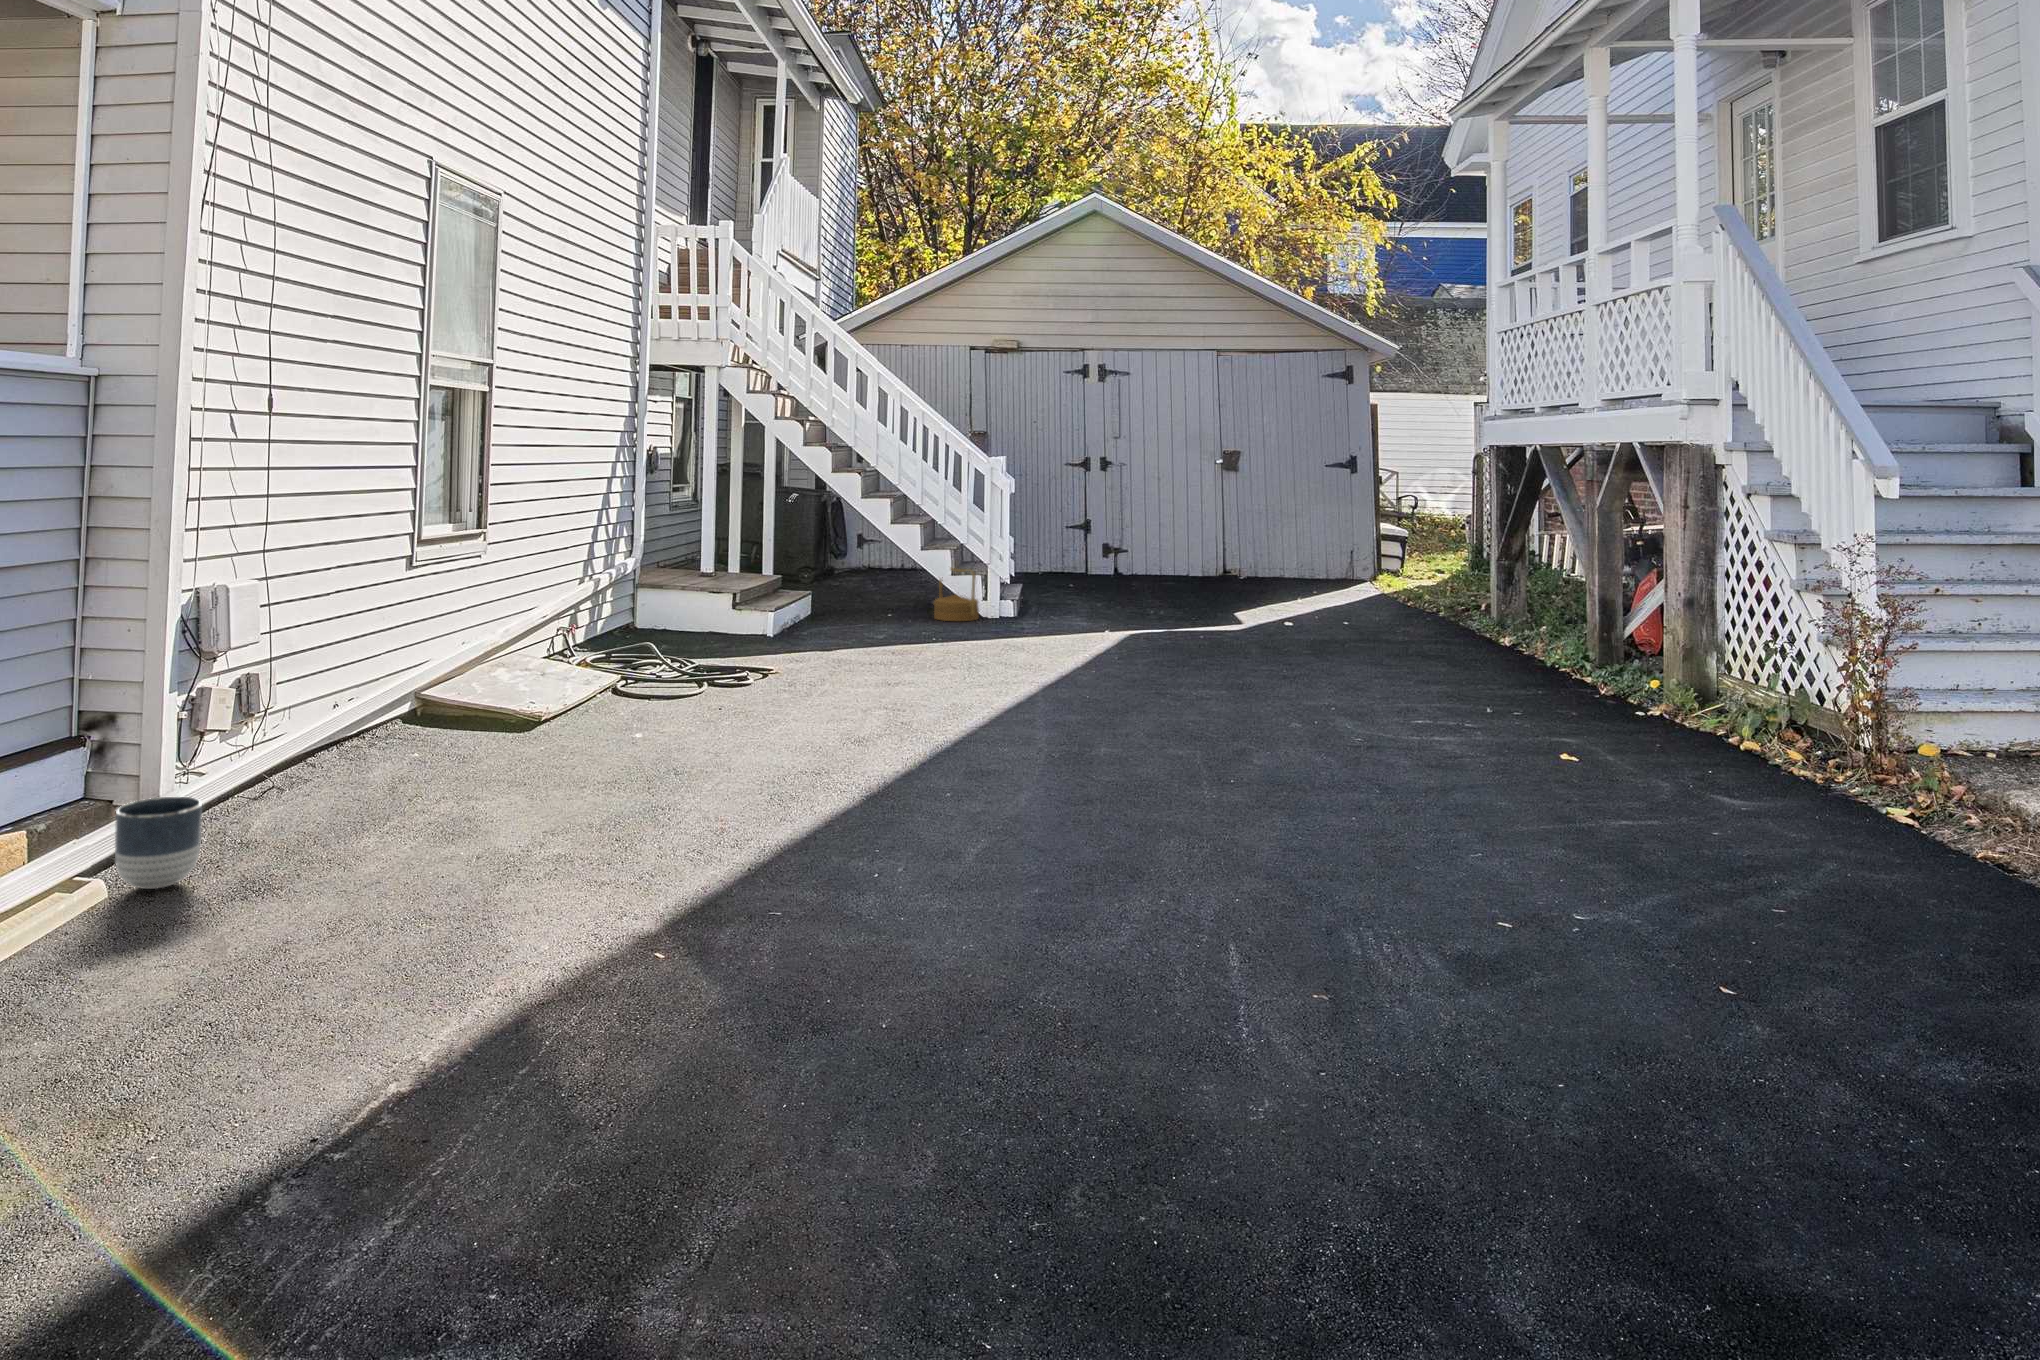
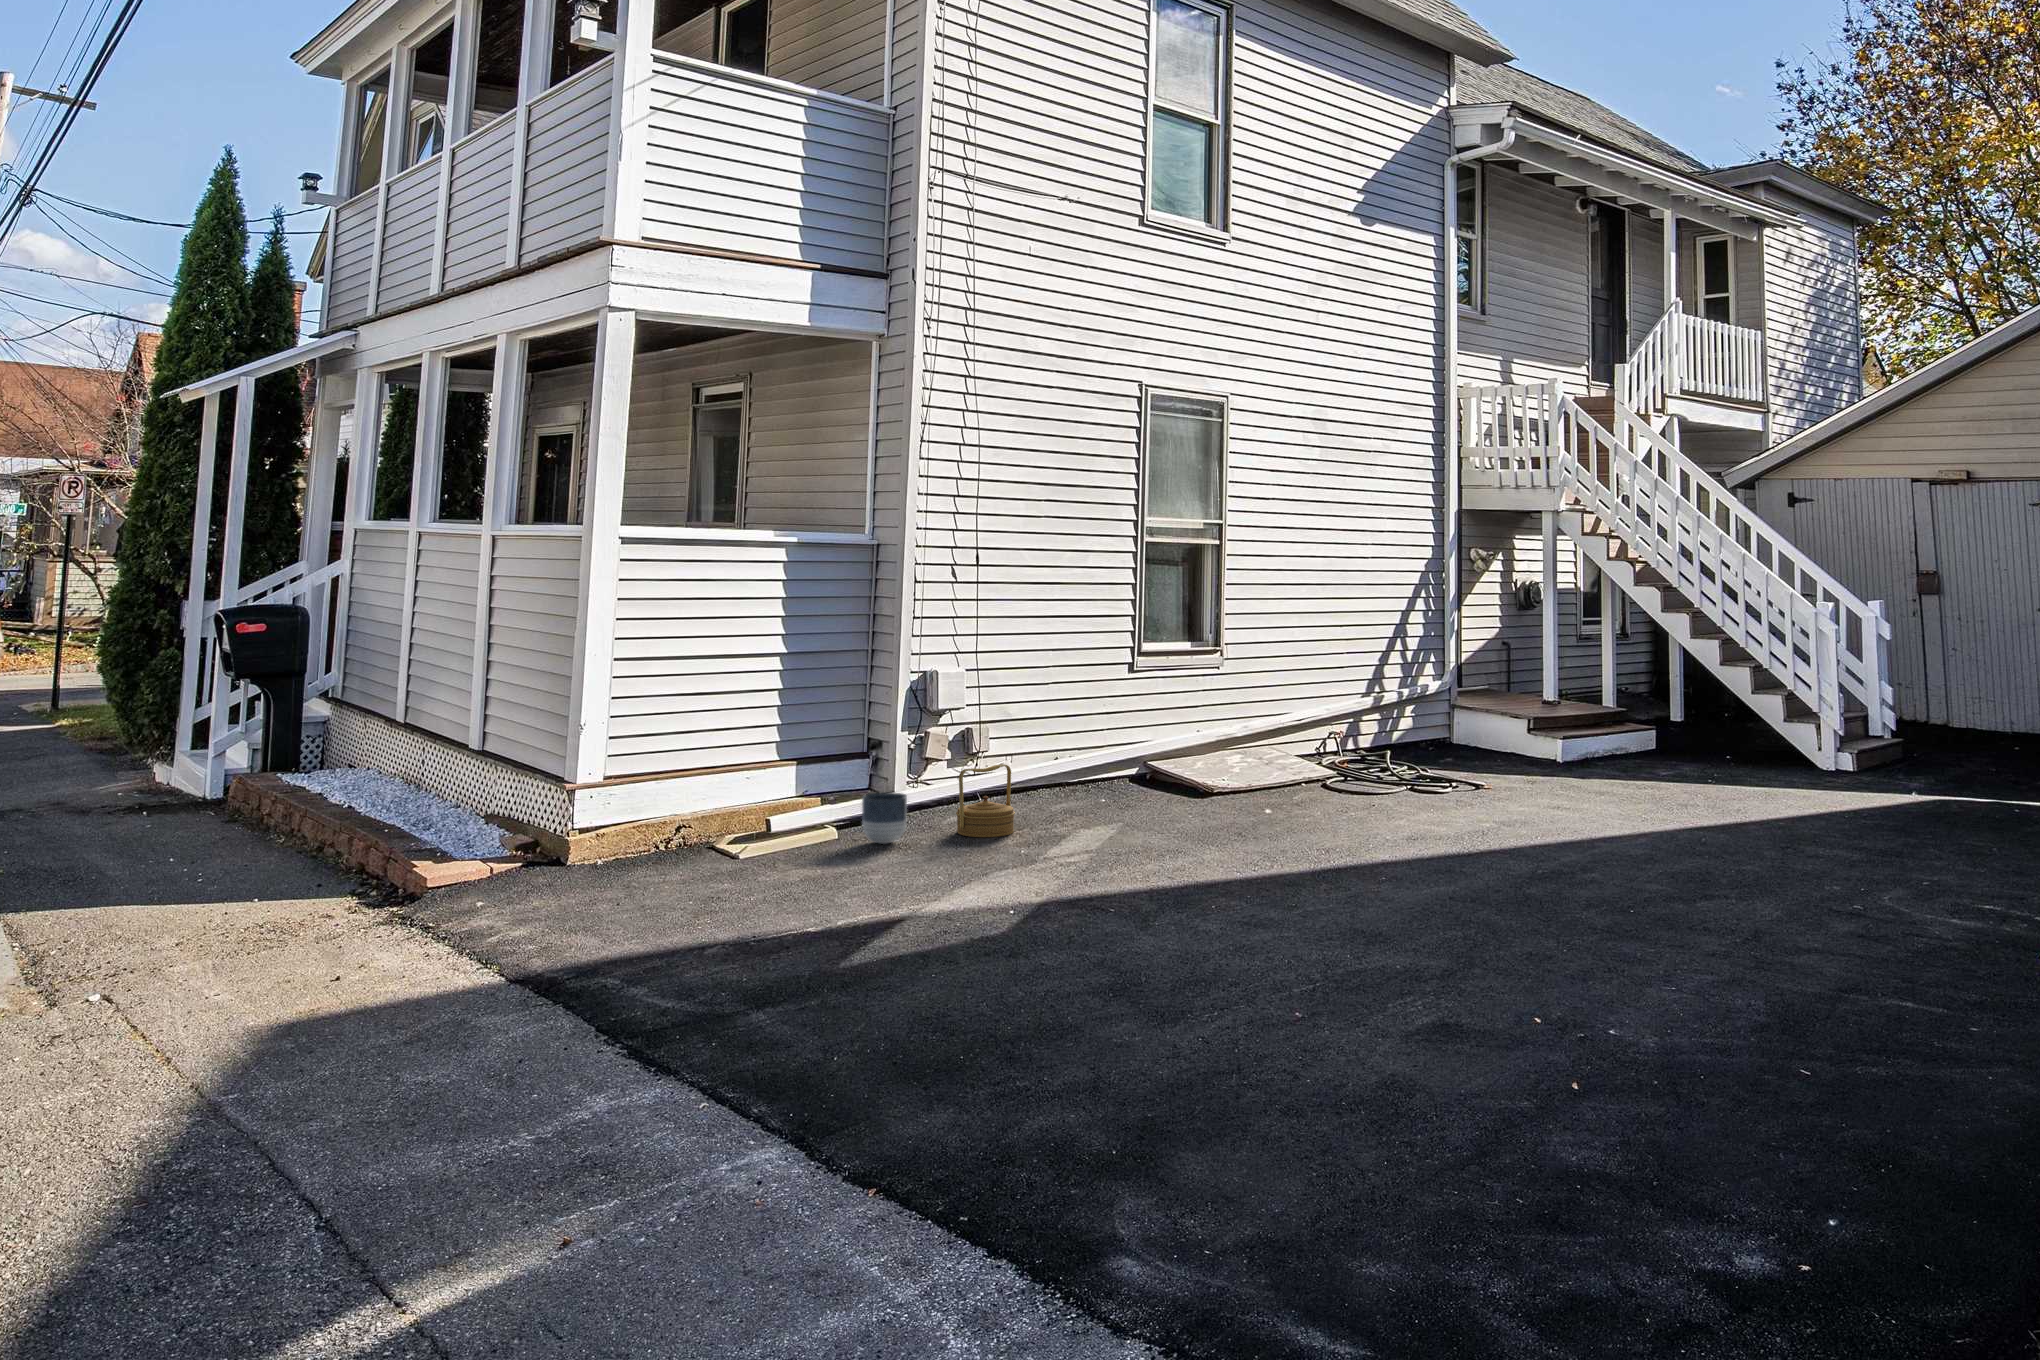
woven basket: present [934,568,979,621] -> present [956,764,1015,837]

